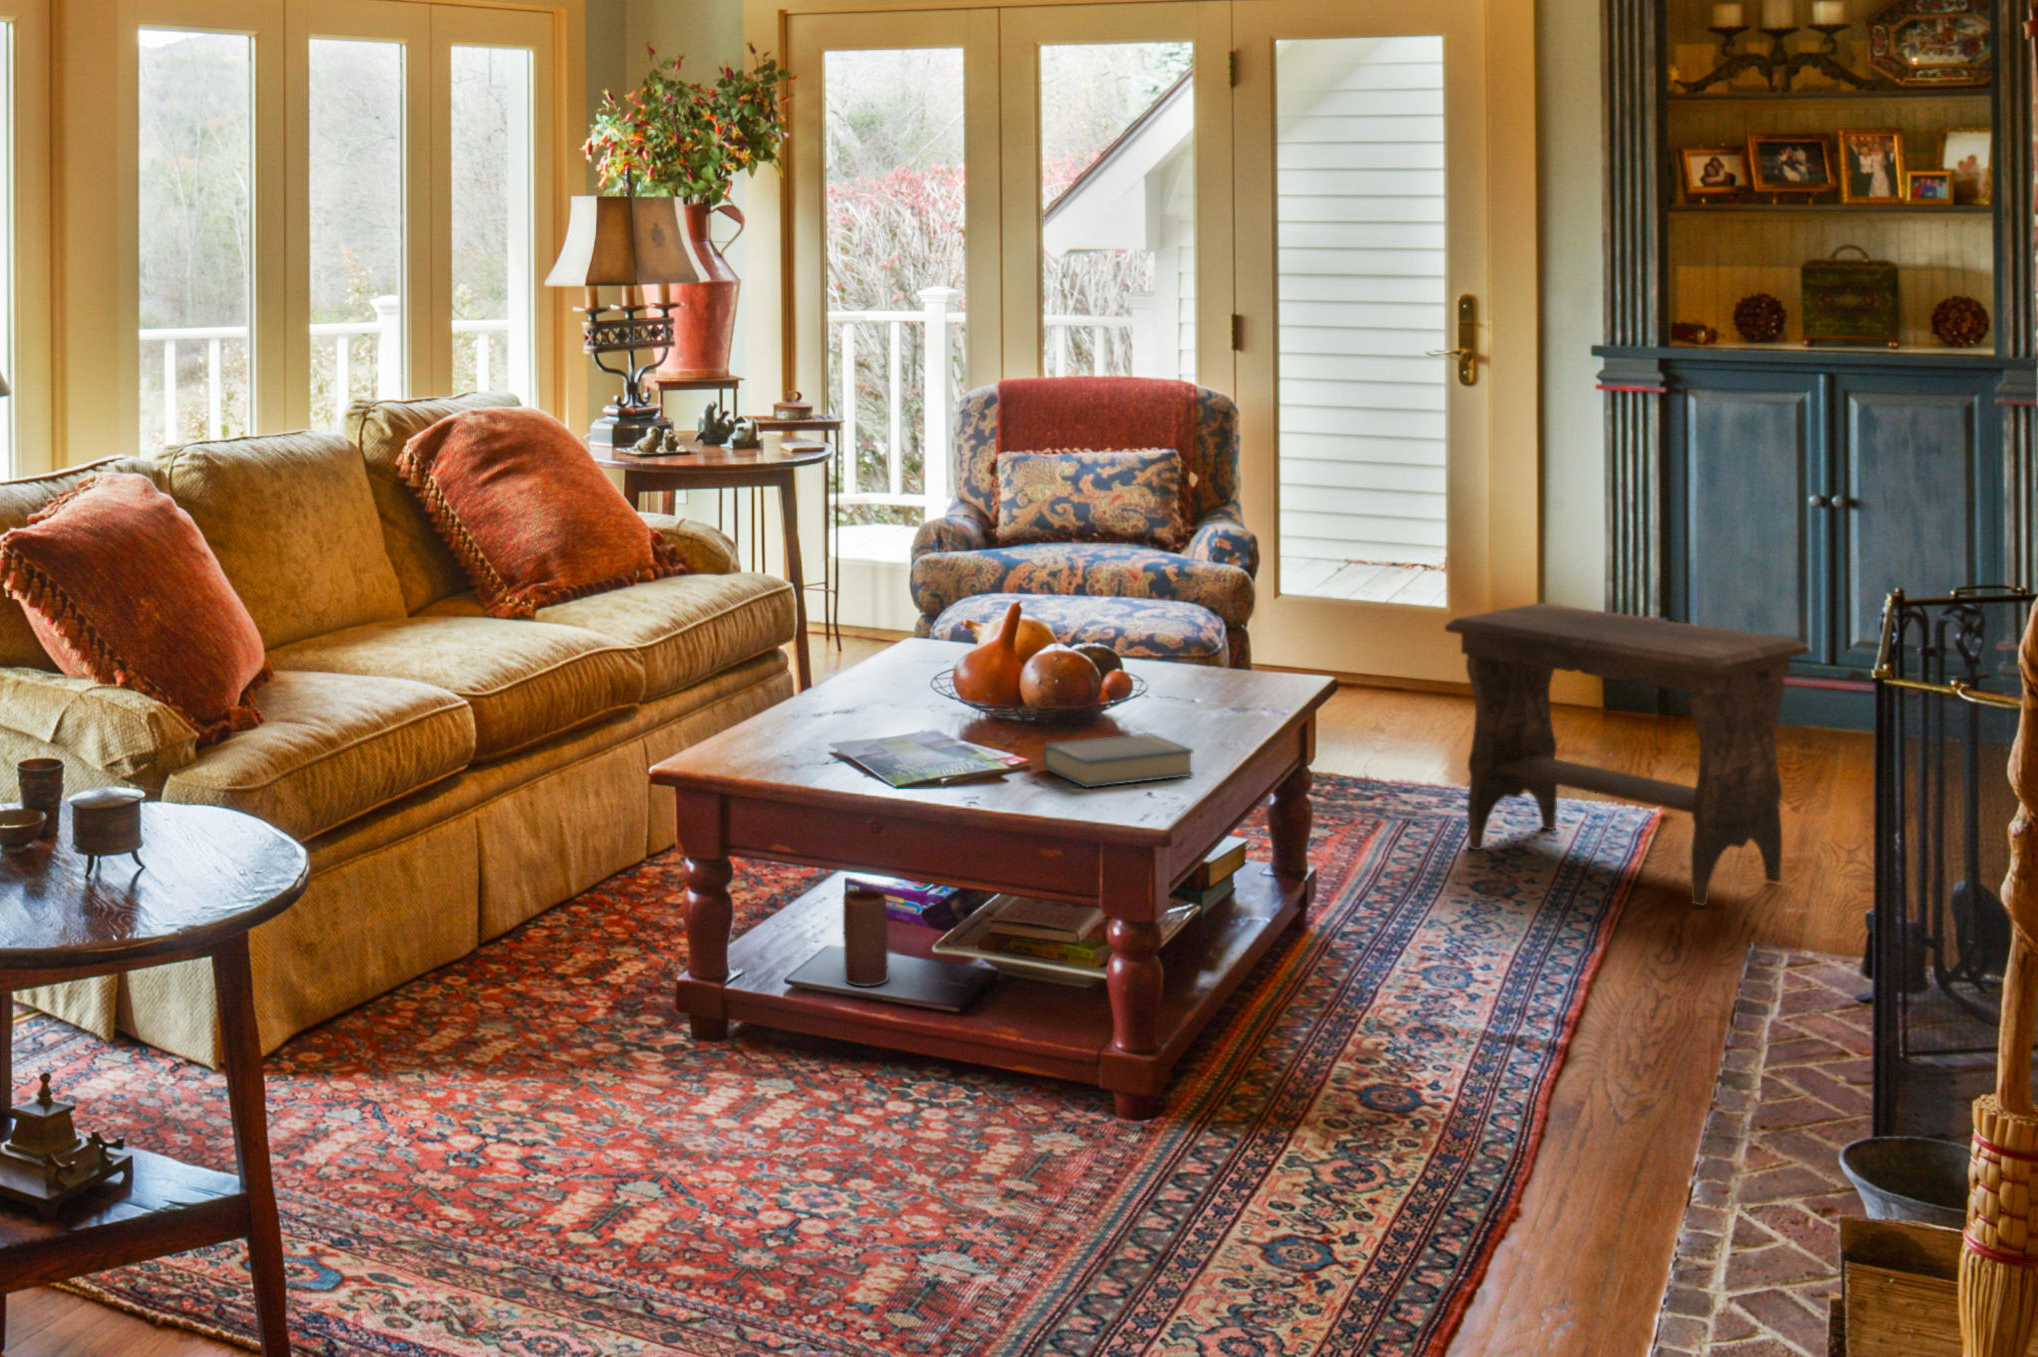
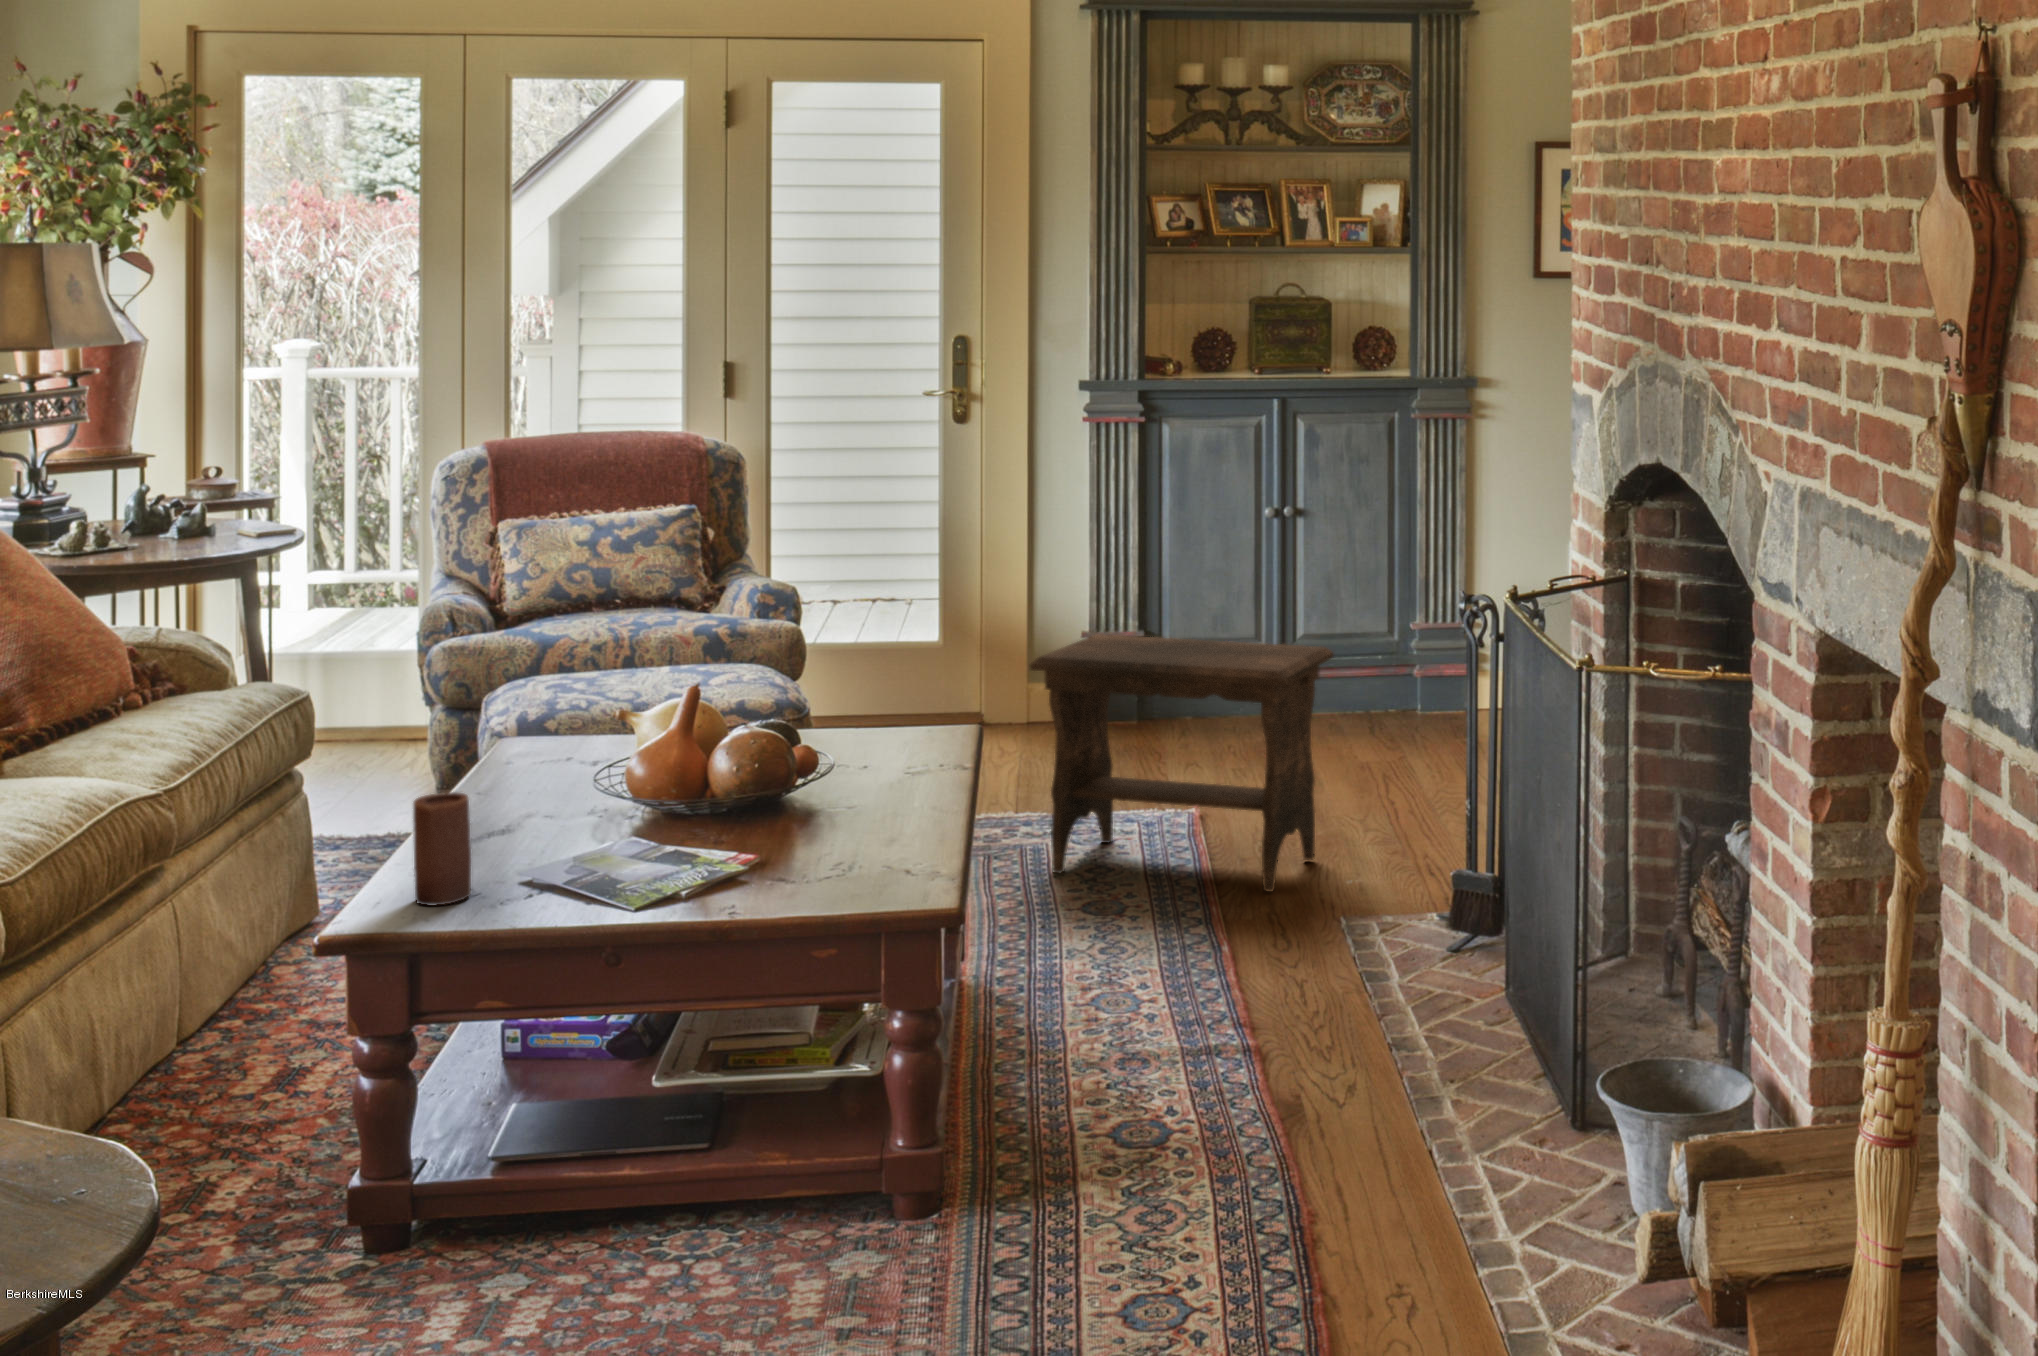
hardback book: present [1043,733,1193,787] -> none [776,810,935,878]
candle: present [843,889,889,986] -> present [413,792,471,905]

